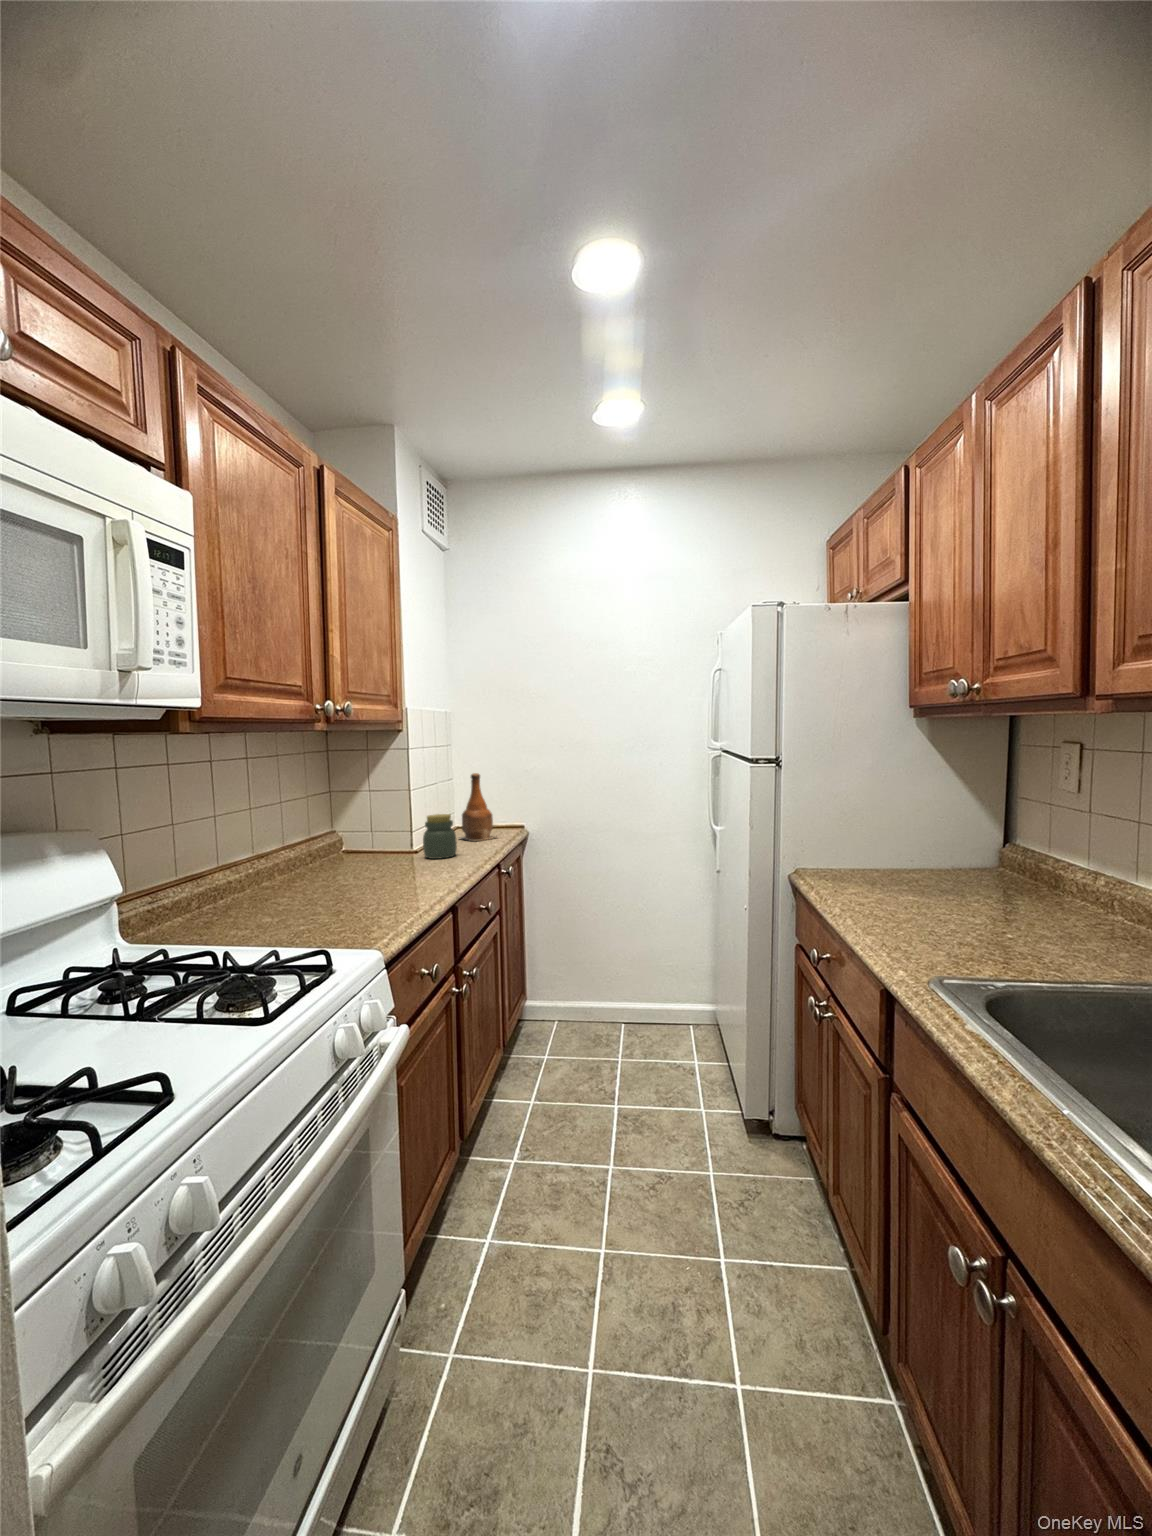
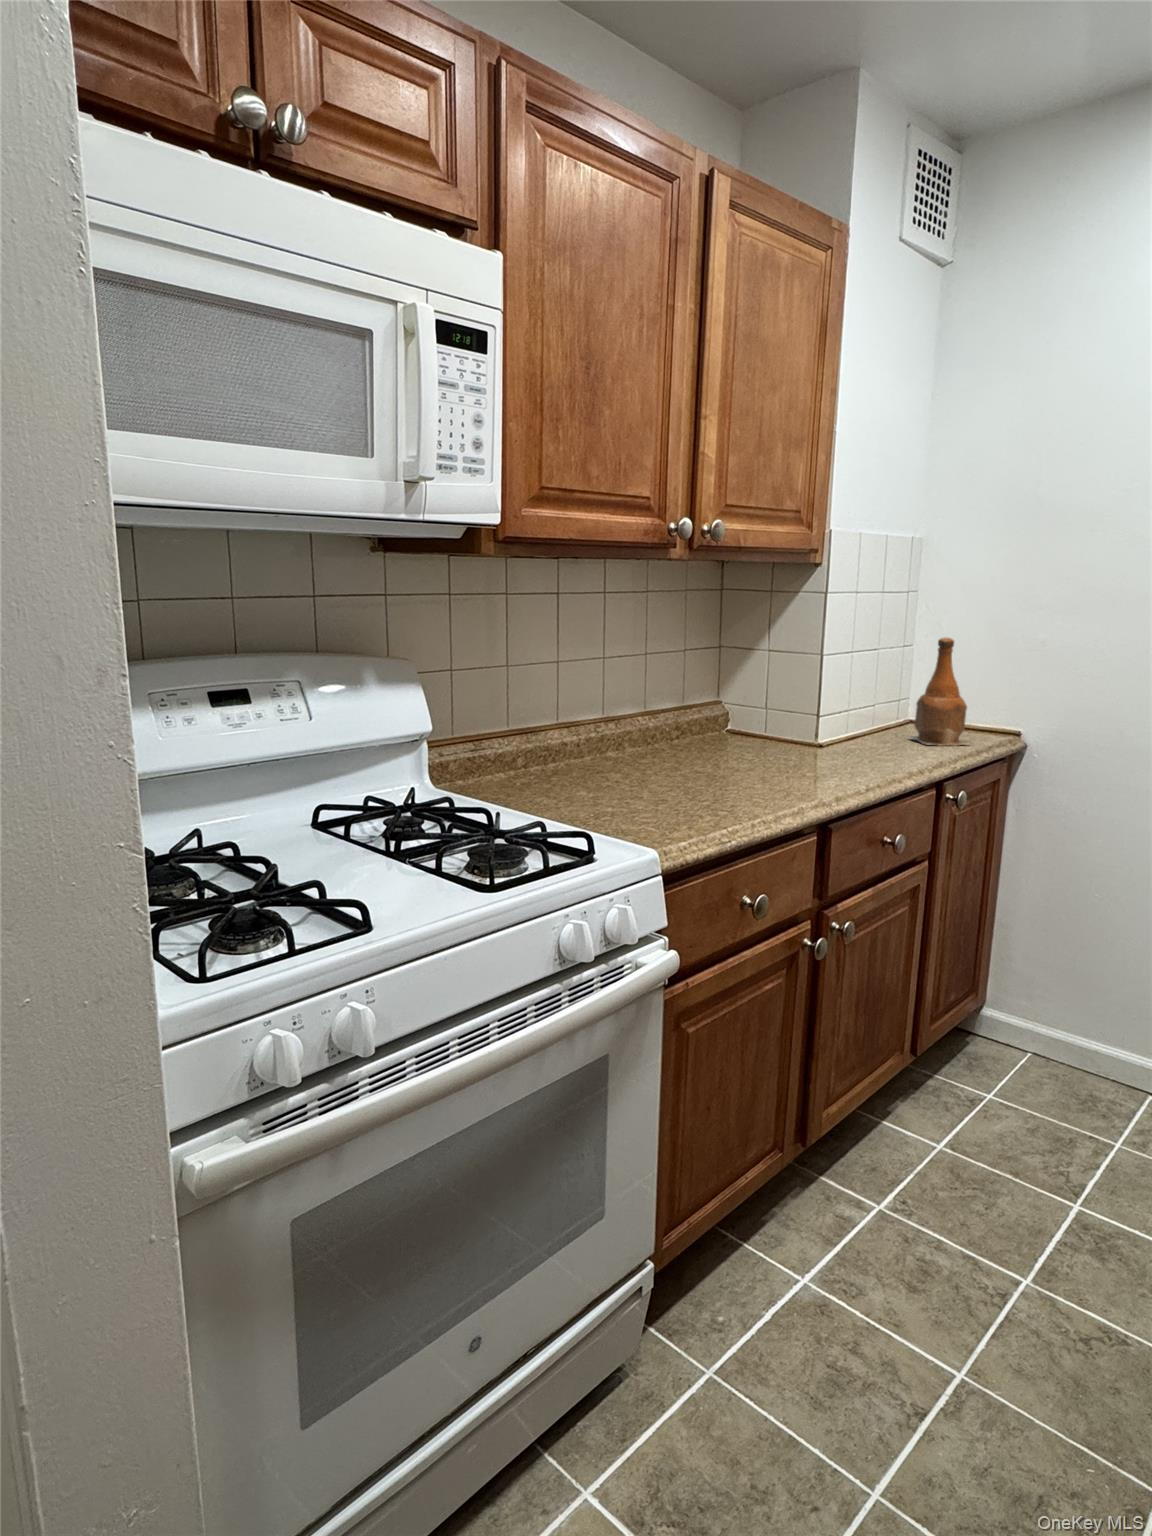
jar: present [423,814,457,859] -> none [831,694,882,761]

